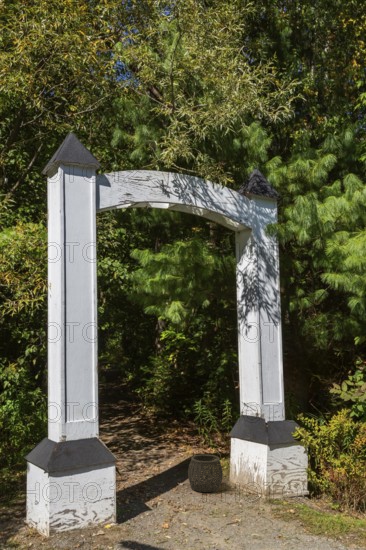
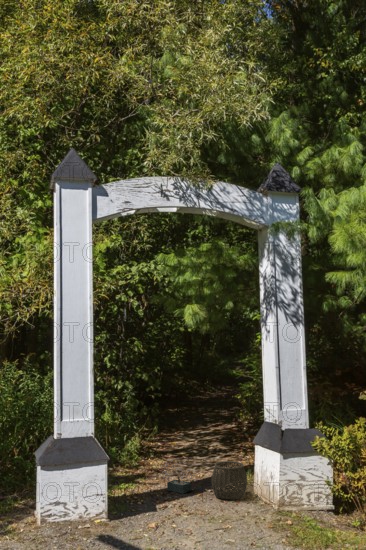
decorative plant: none [134,454,169,489] -> present [162,459,195,494]

